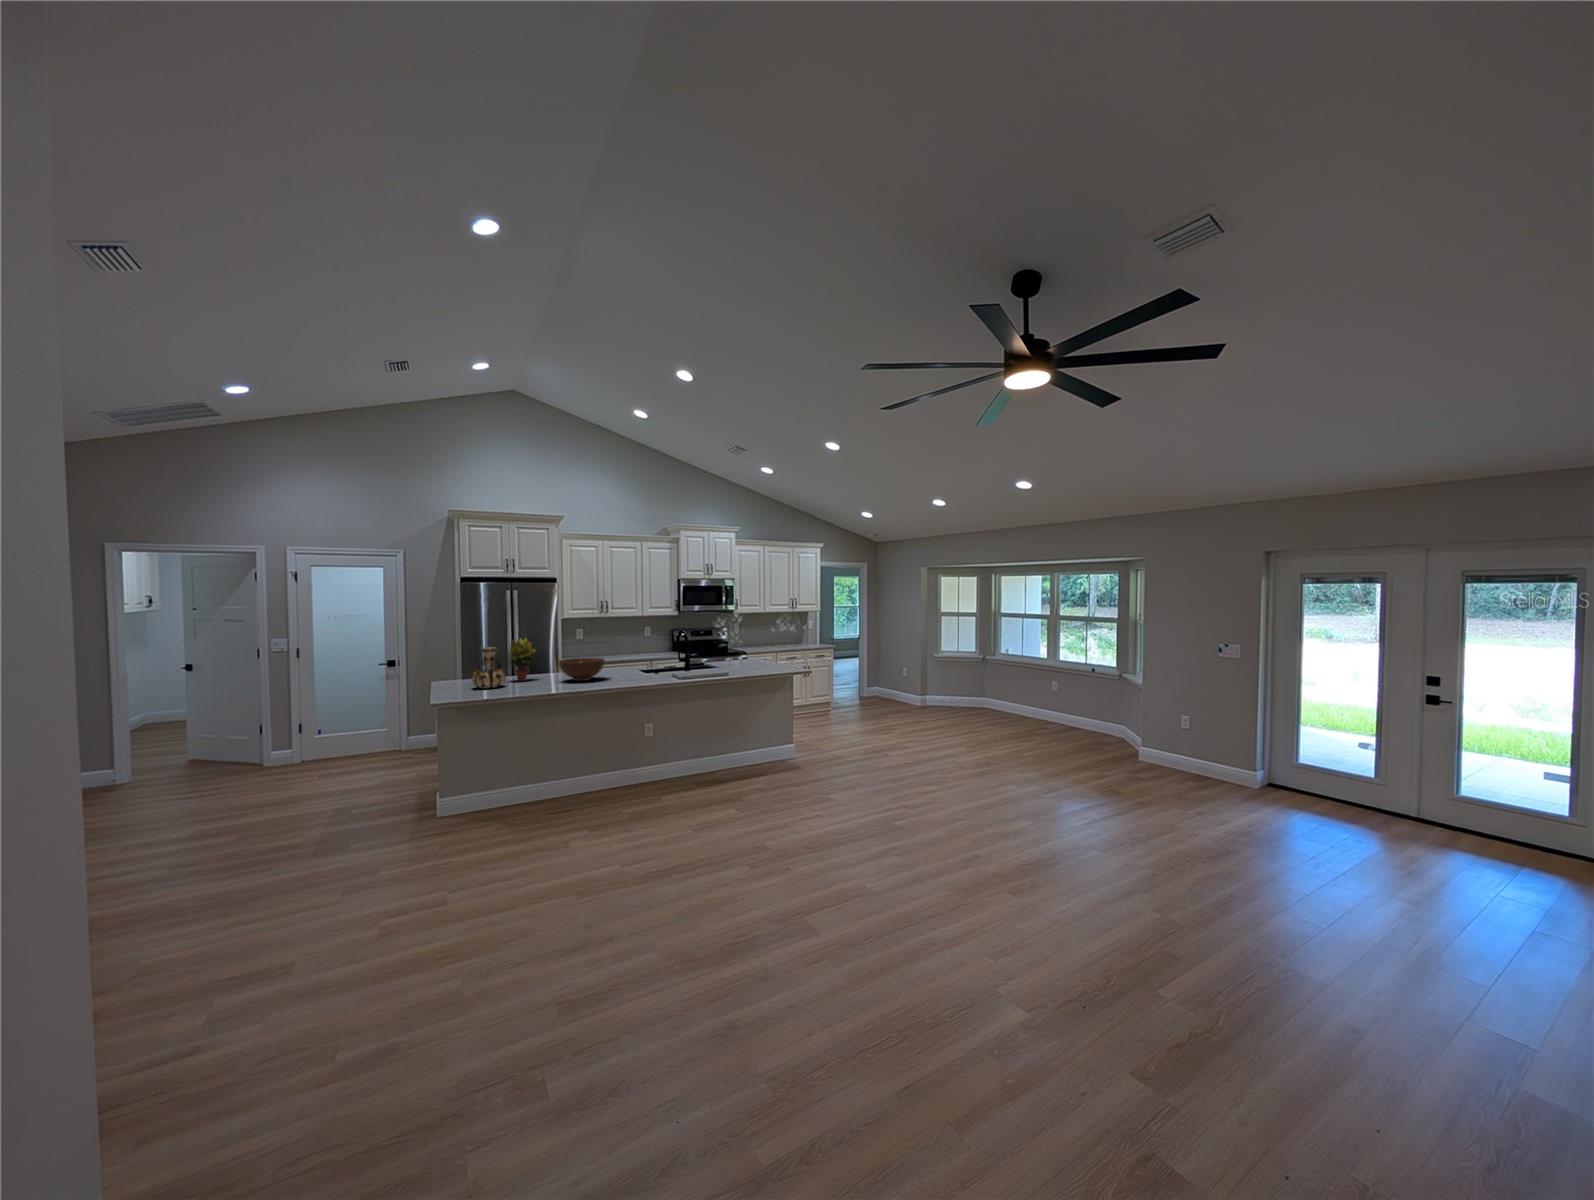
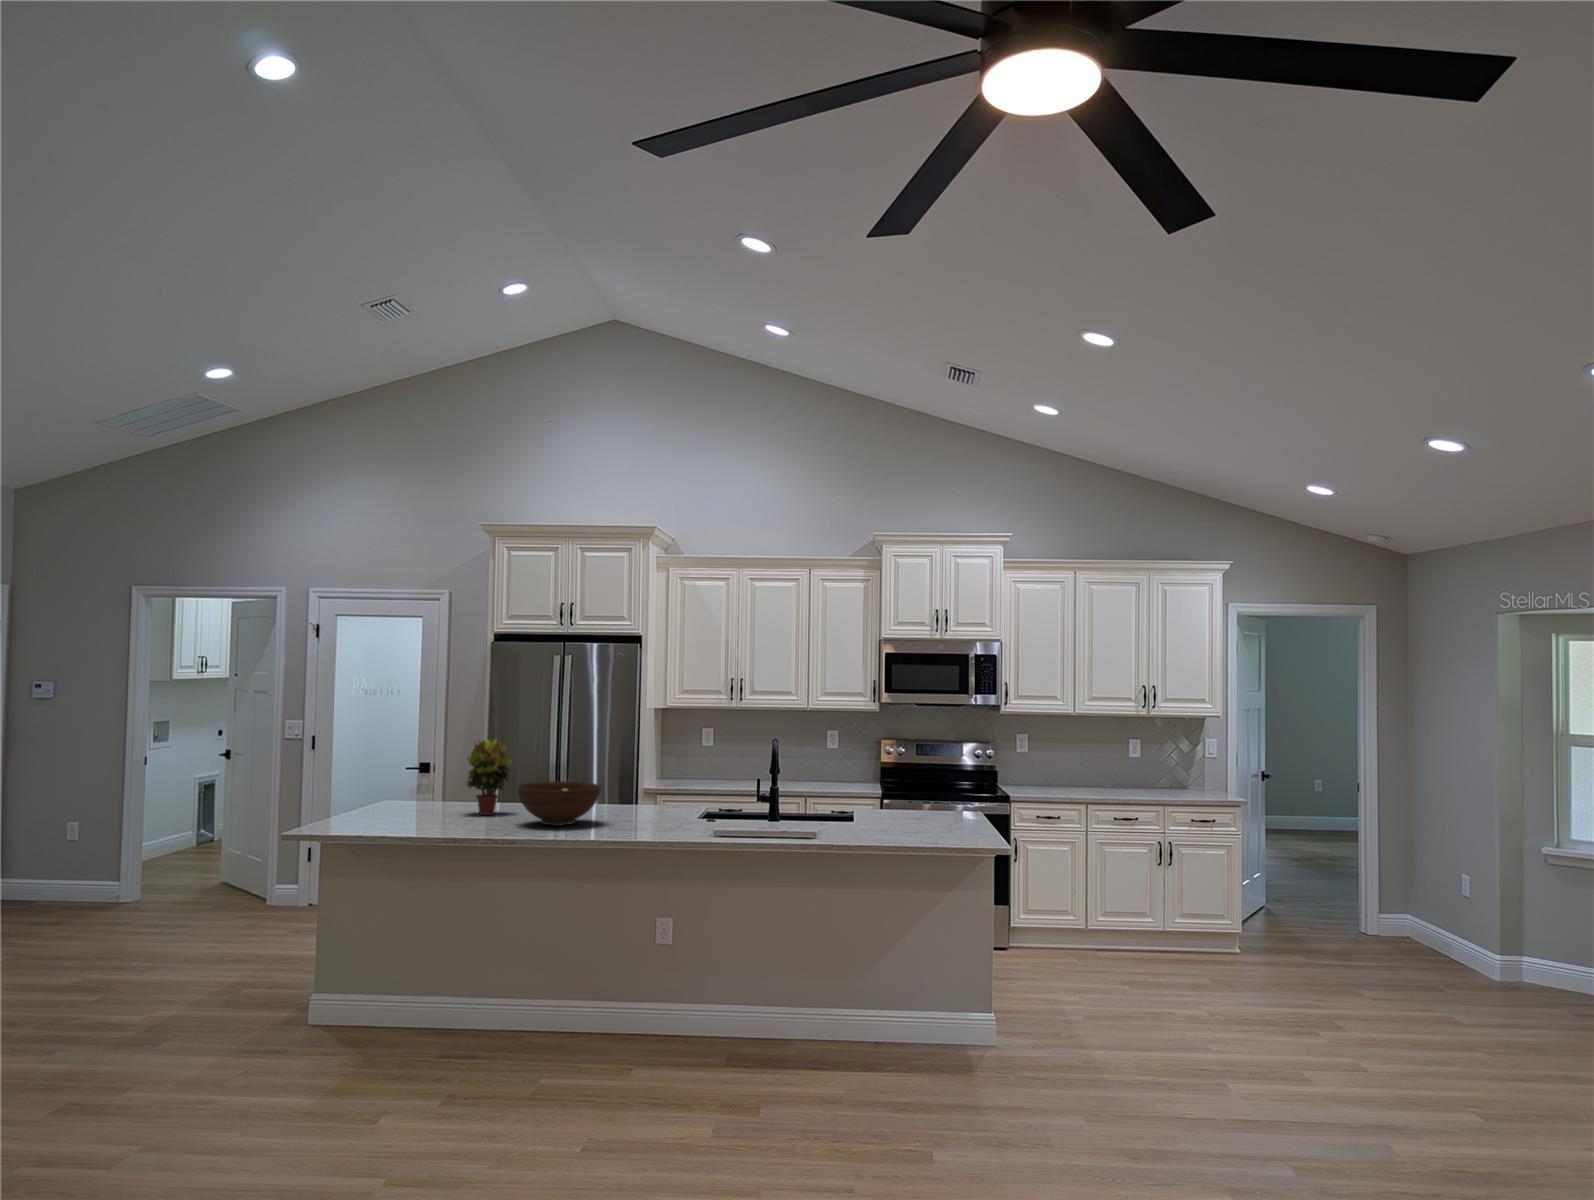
vase: present [472,647,506,689] -> none [379,750,440,822]

